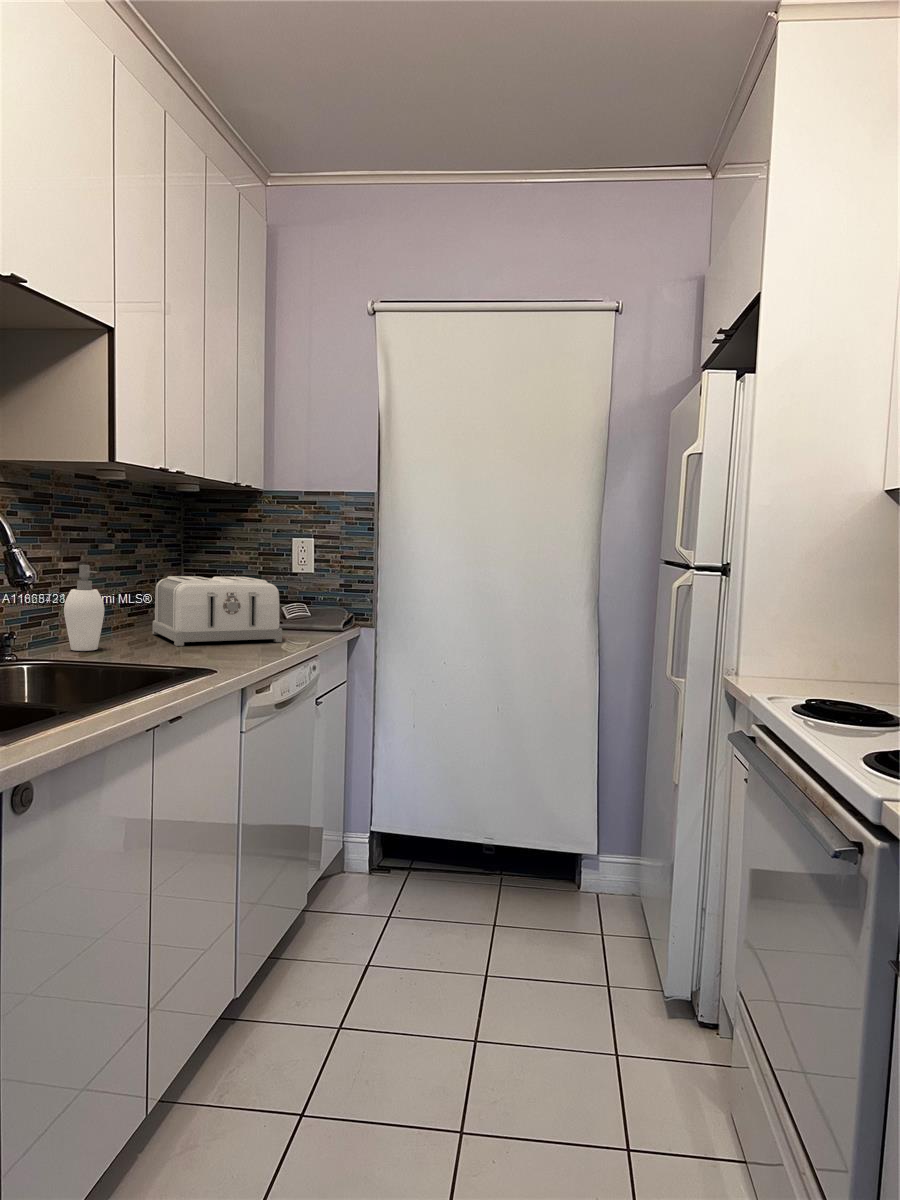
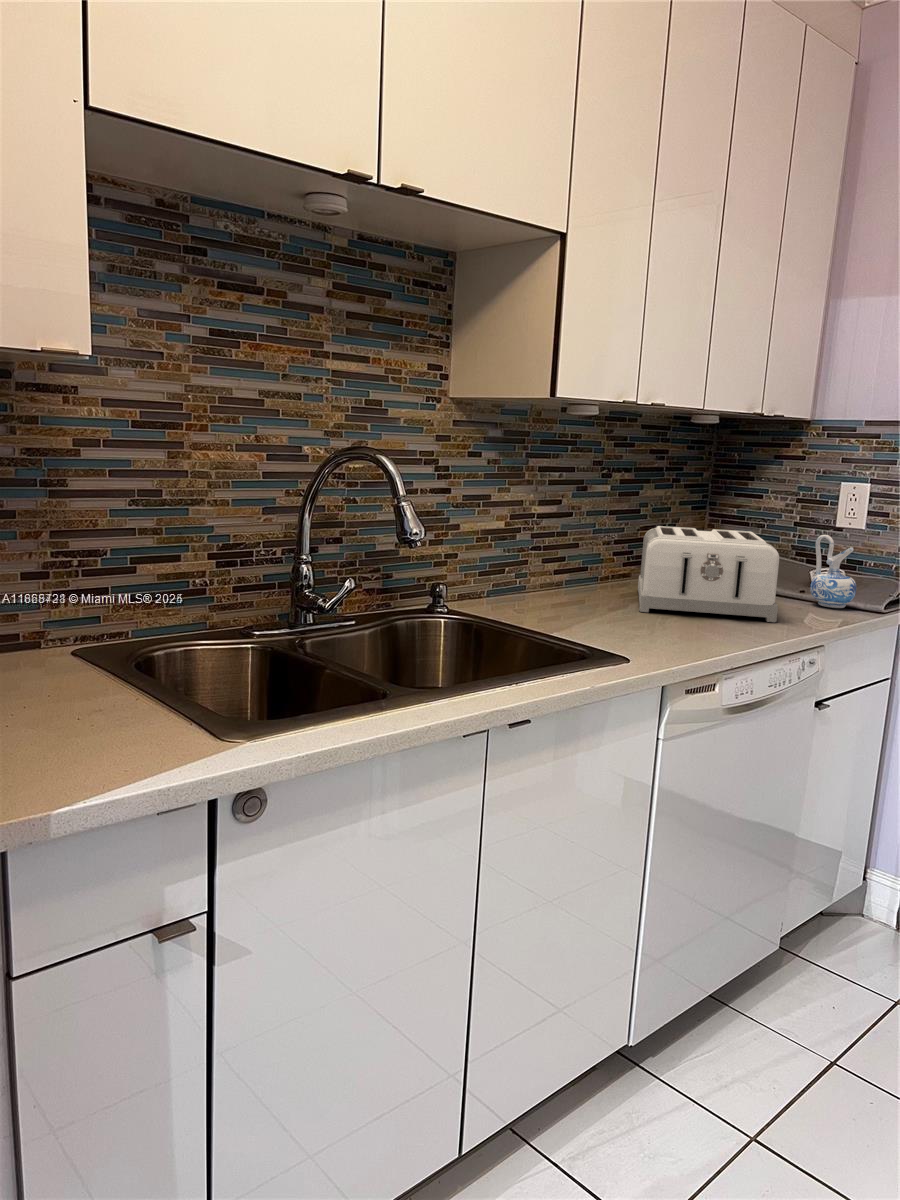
soap dispenser: present [64,565,104,651] -> none [522,511,563,606]
ceramic pitcher: none [288,577,320,631] -> present [810,535,856,608]

